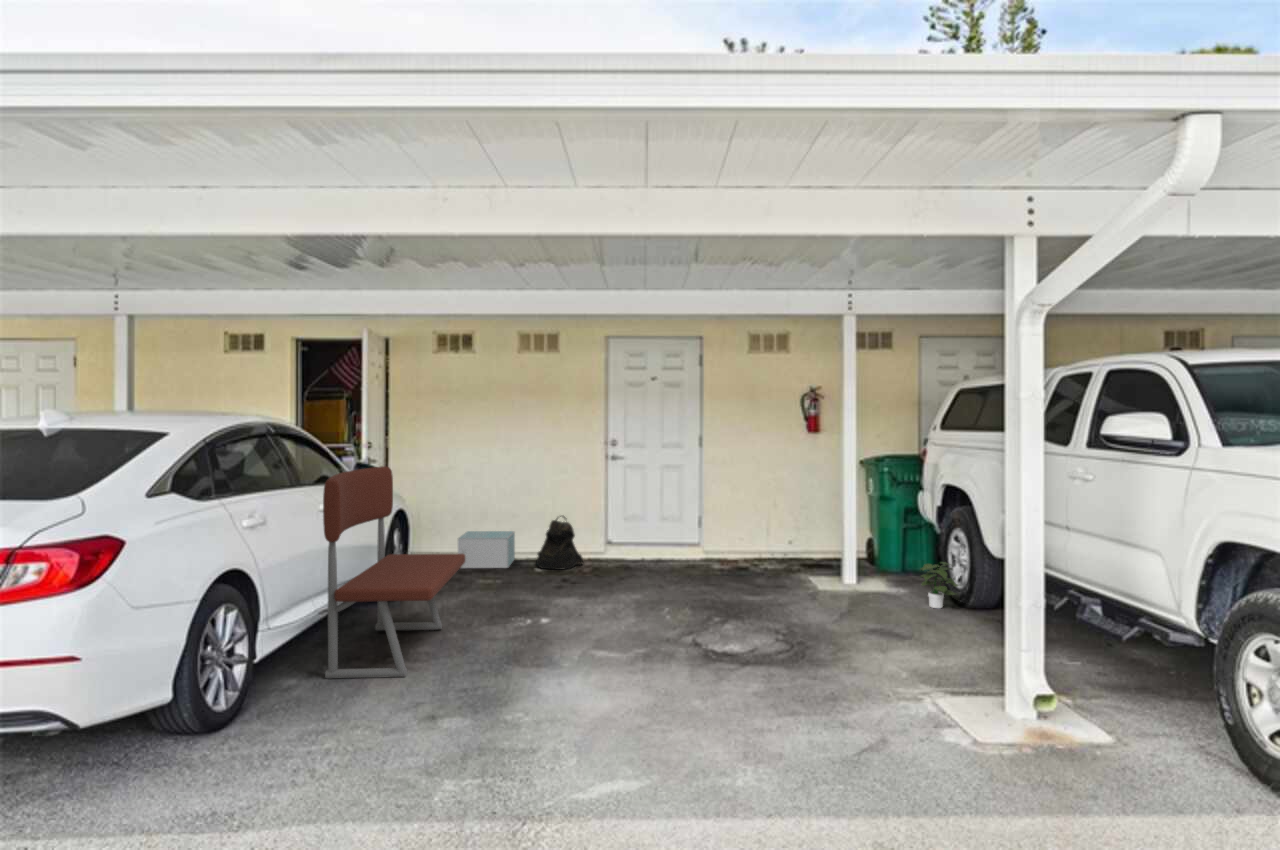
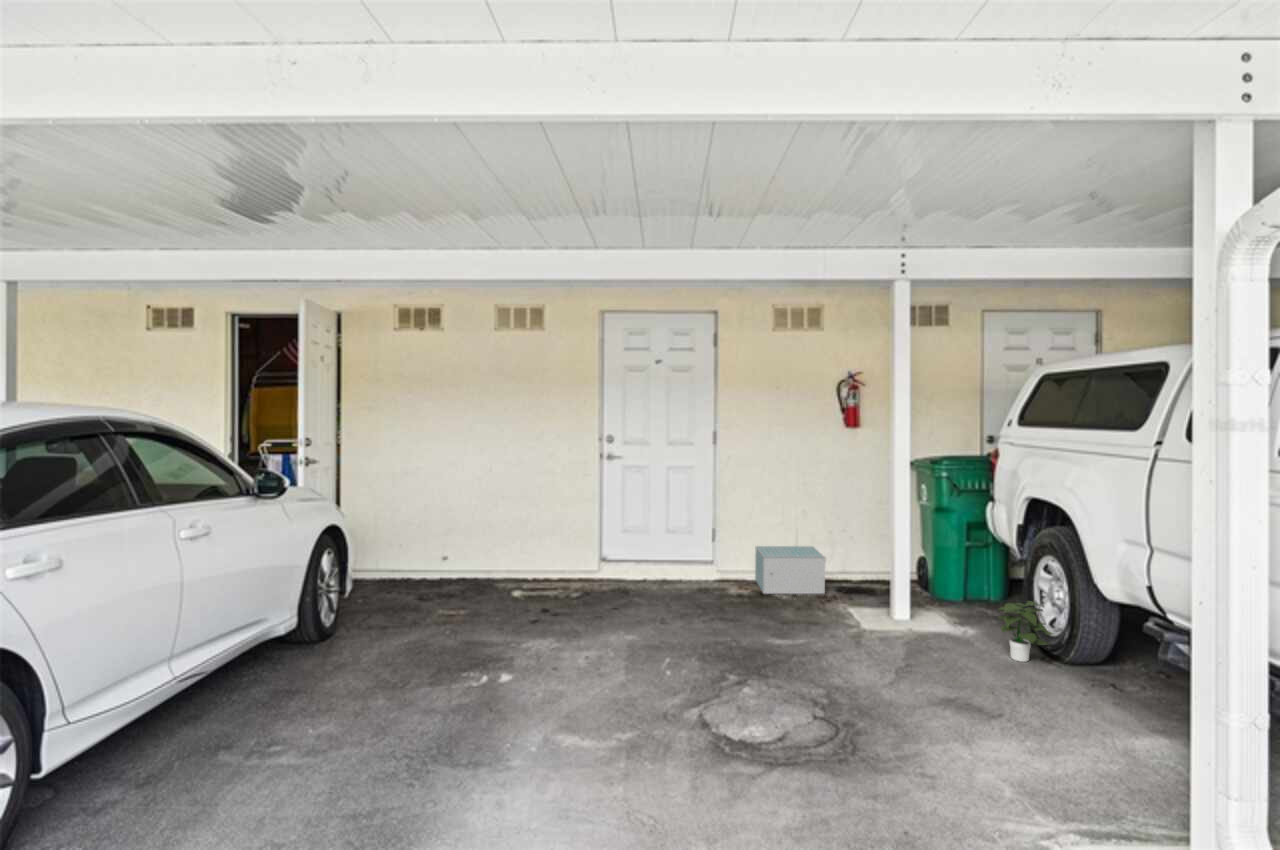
bench: present [323,466,465,679] -> none [170,477,400,783]
backpack: present [536,516,583,570] -> none [515,527,572,594]
storage box: present [458,531,515,568] -> present [755,546,825,594]

